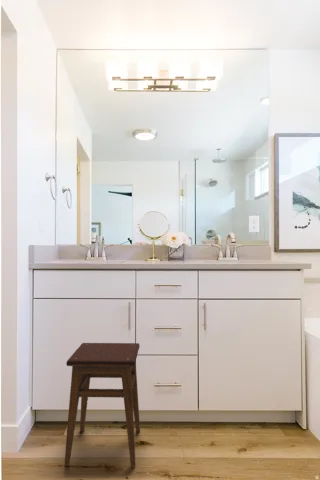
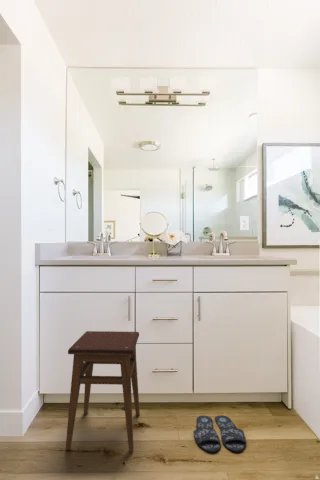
slippers: none [198,432,252,467] -> present [193,415,246,452]

